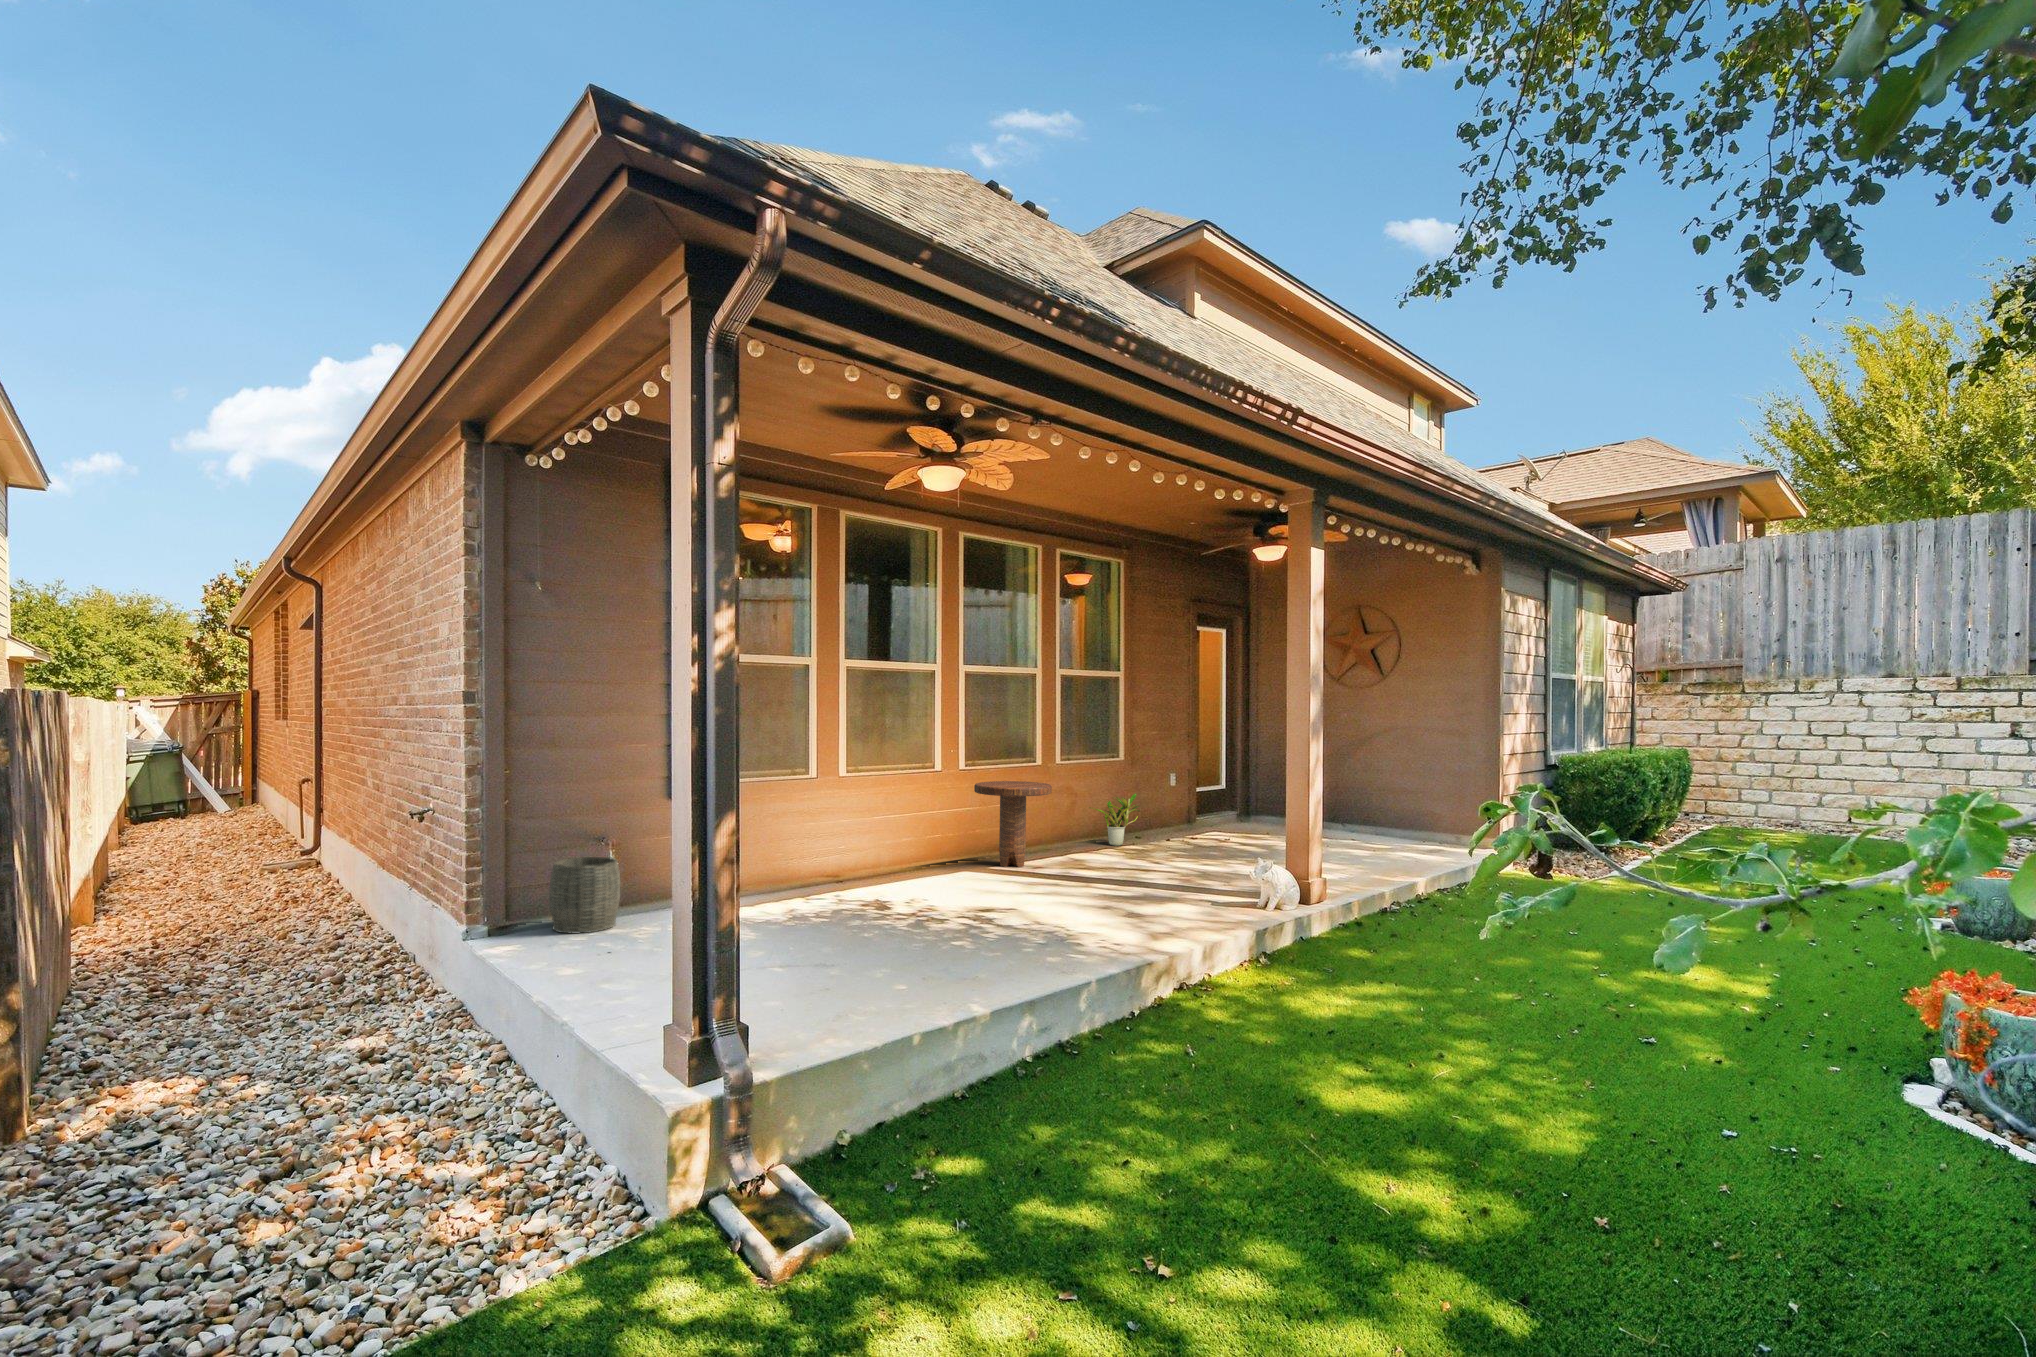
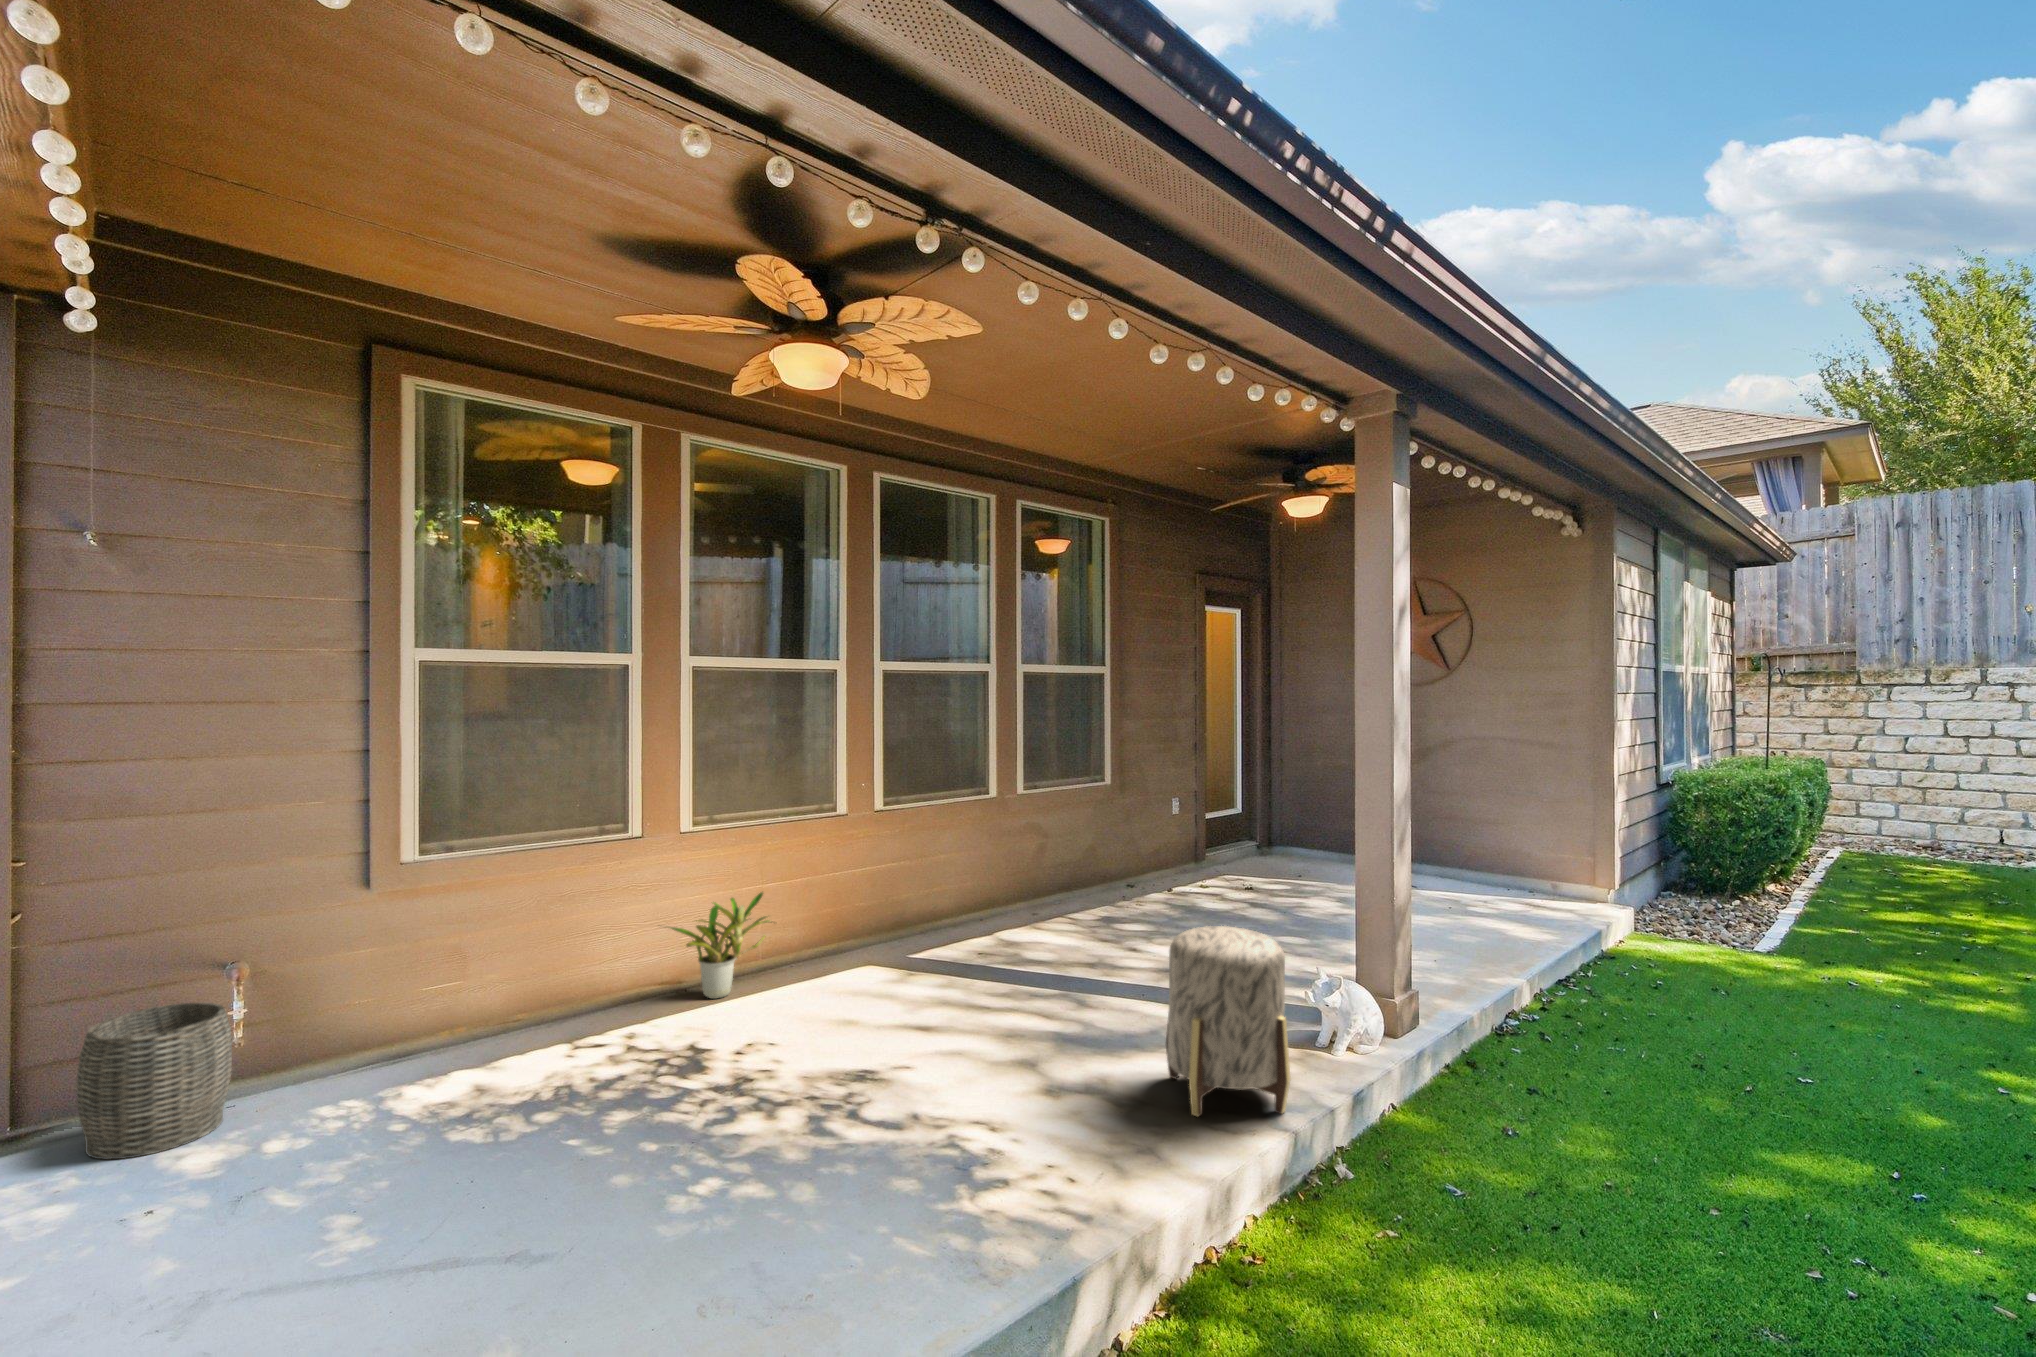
side table: present [974,781,1052,867] -> none [896,823,1006,950]
potted plant: present [1089,793,1140,846] -> present [670,892,772,999]
ottoman: none [1160,824,1232,928] -> present [1166,926,1290,1116]

